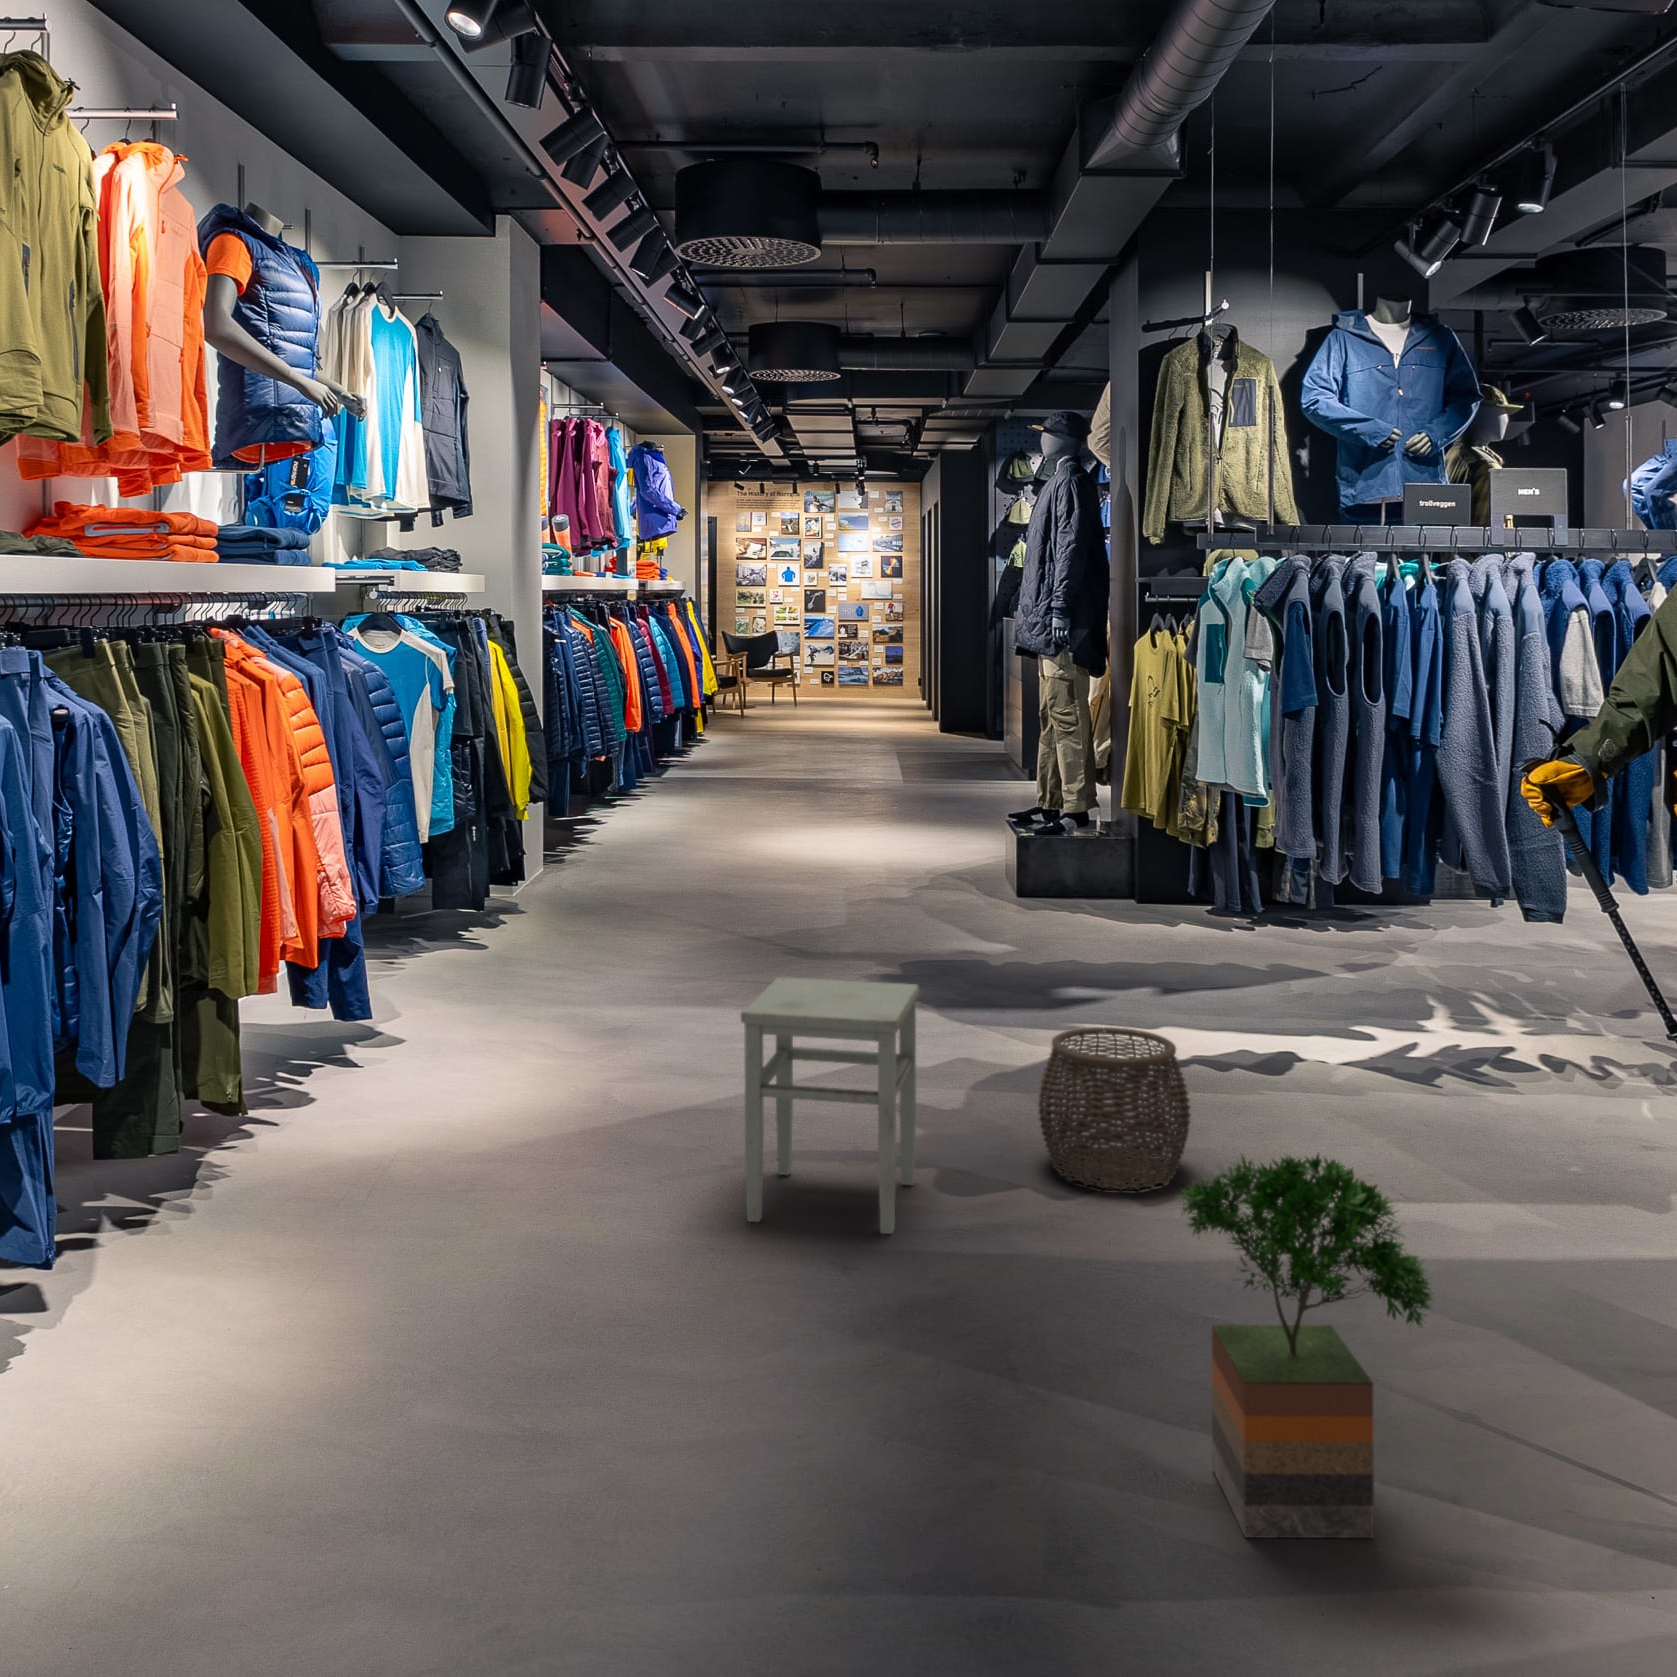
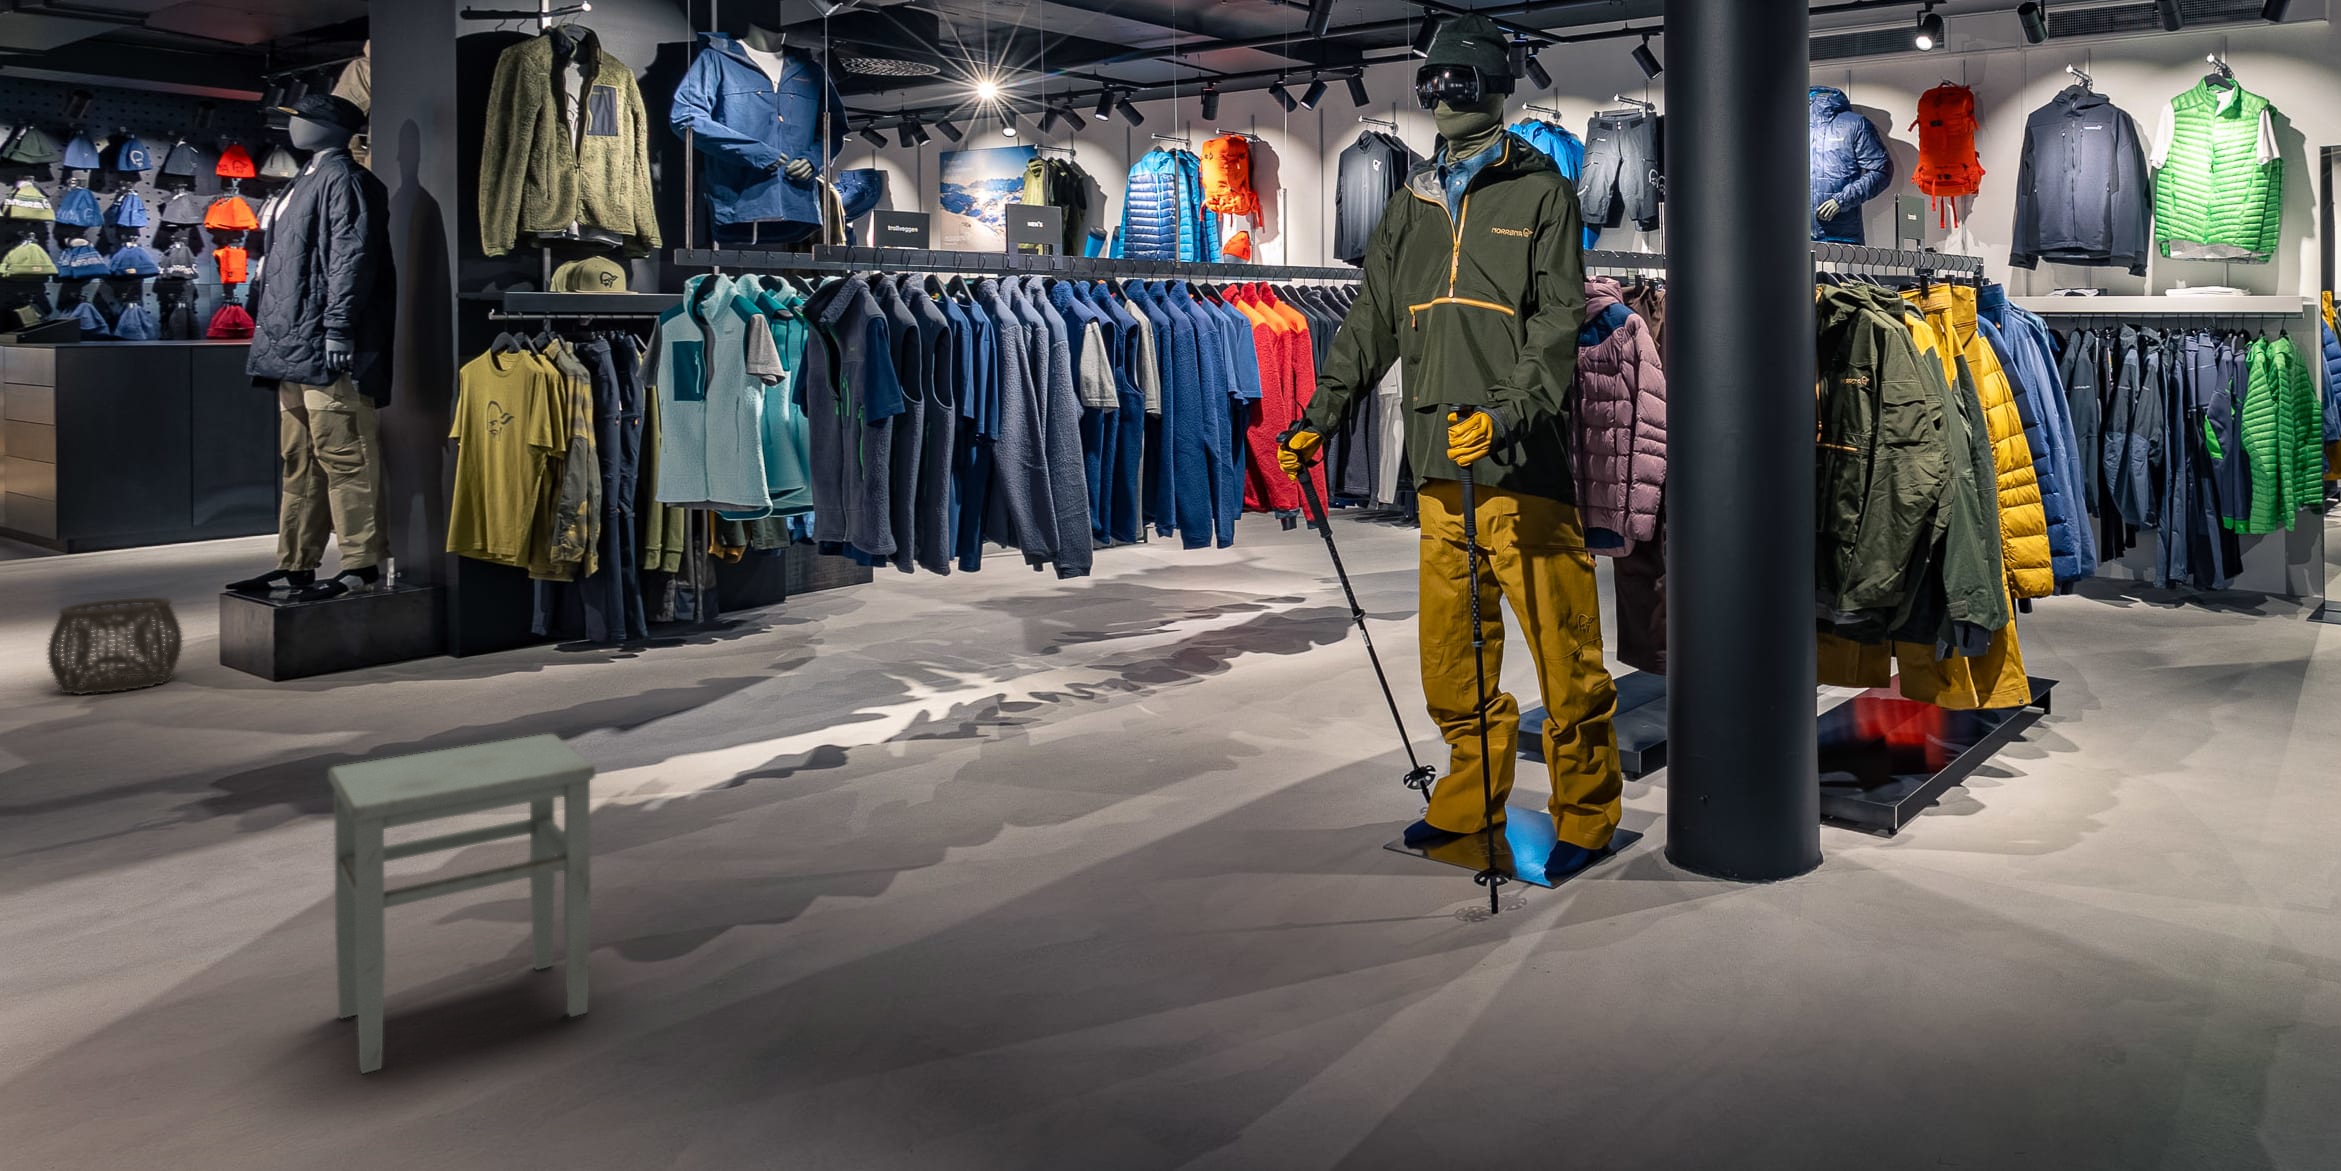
woven basket: present [1038,1027,1191,1190] -> present [48,598,183,694]
potted tree: present [1179,1155,1432,1538] -> none [1098,740,1327,1064]

